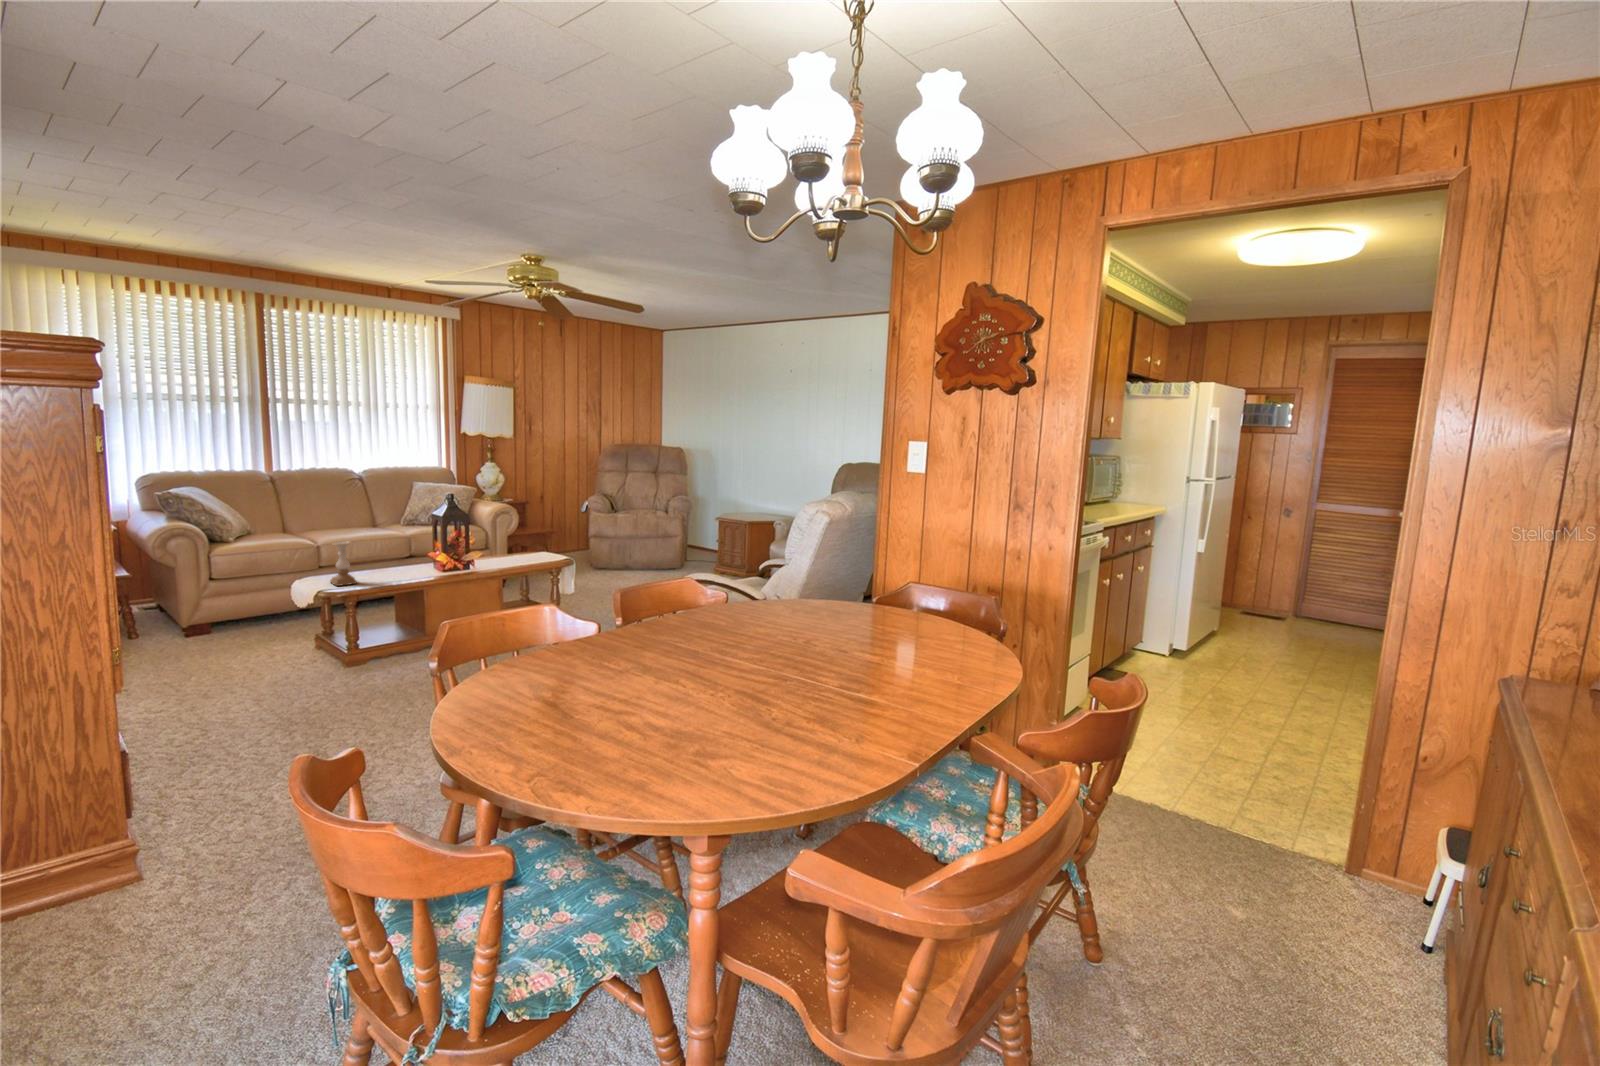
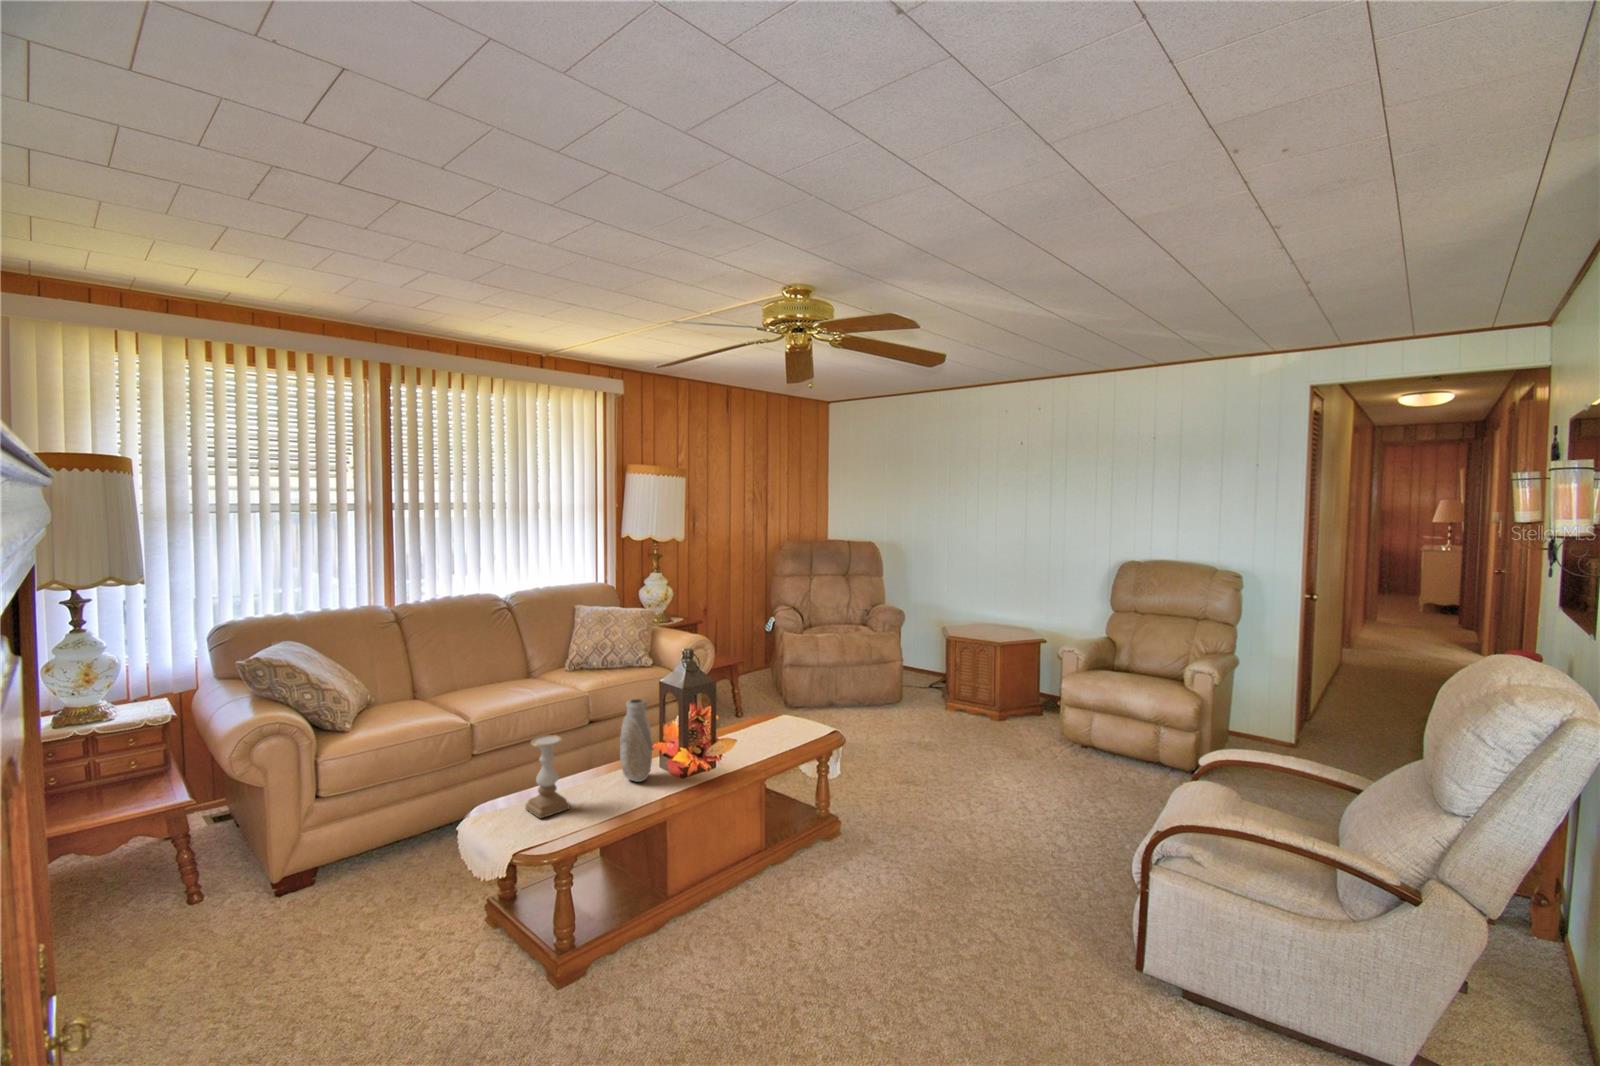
vase: none [395,526,417,576] -> present [620,699,652,782]

